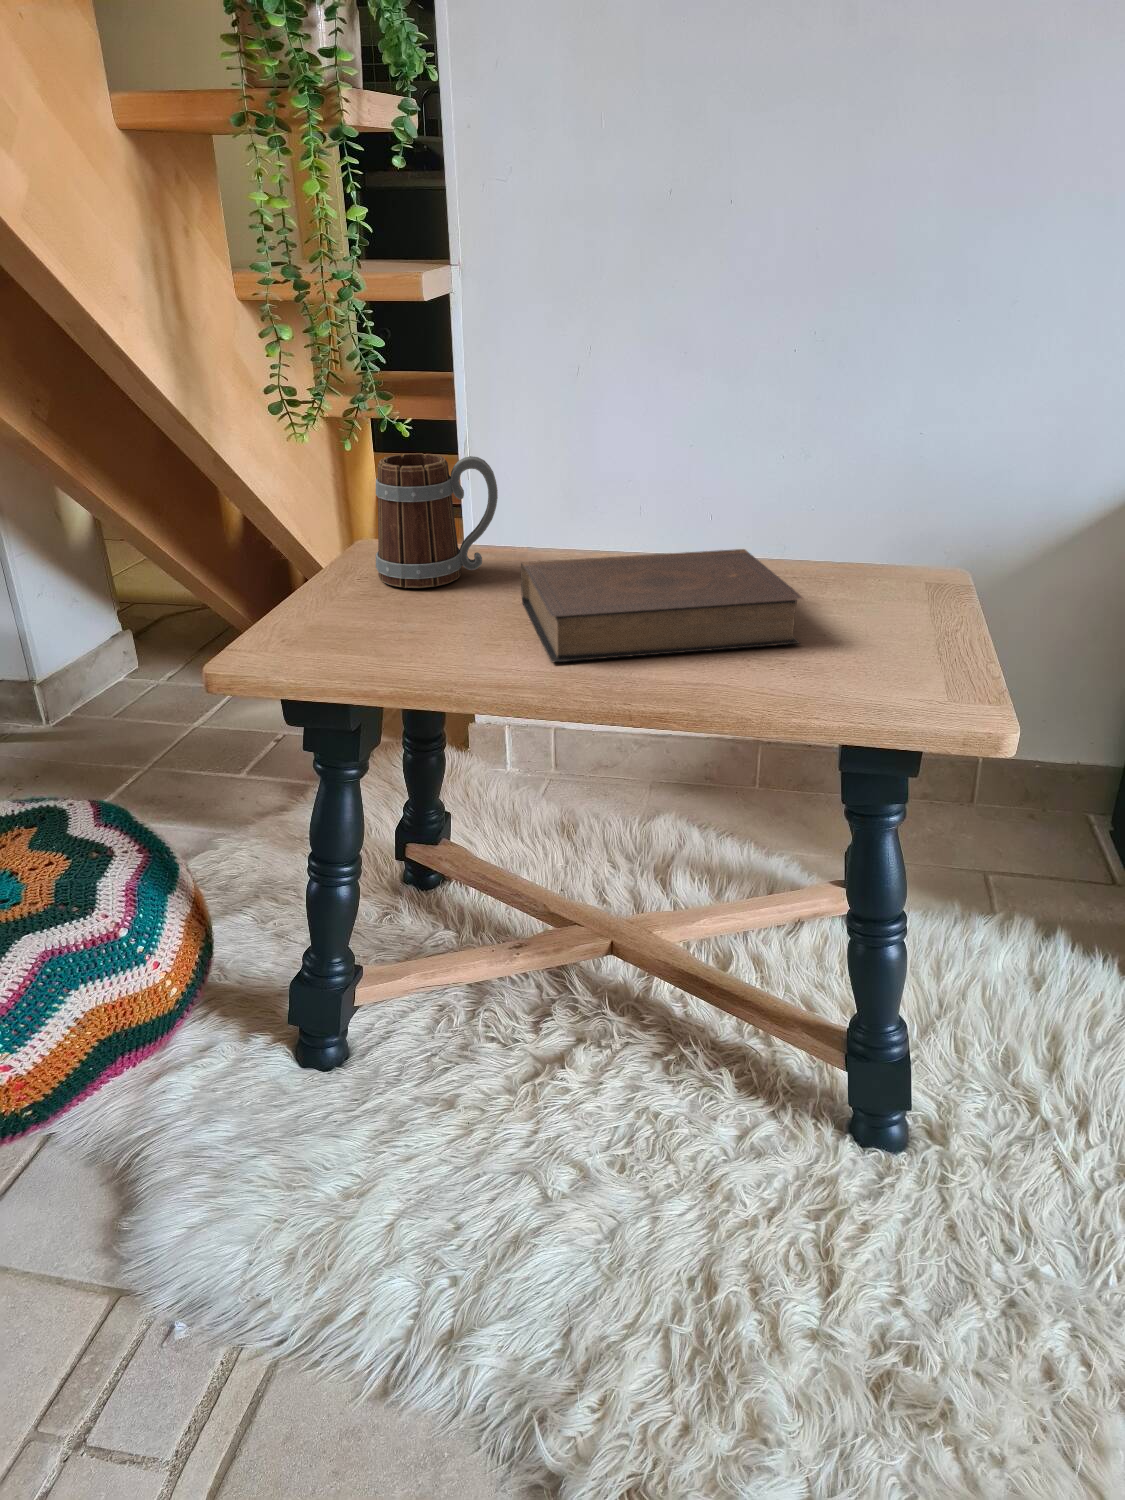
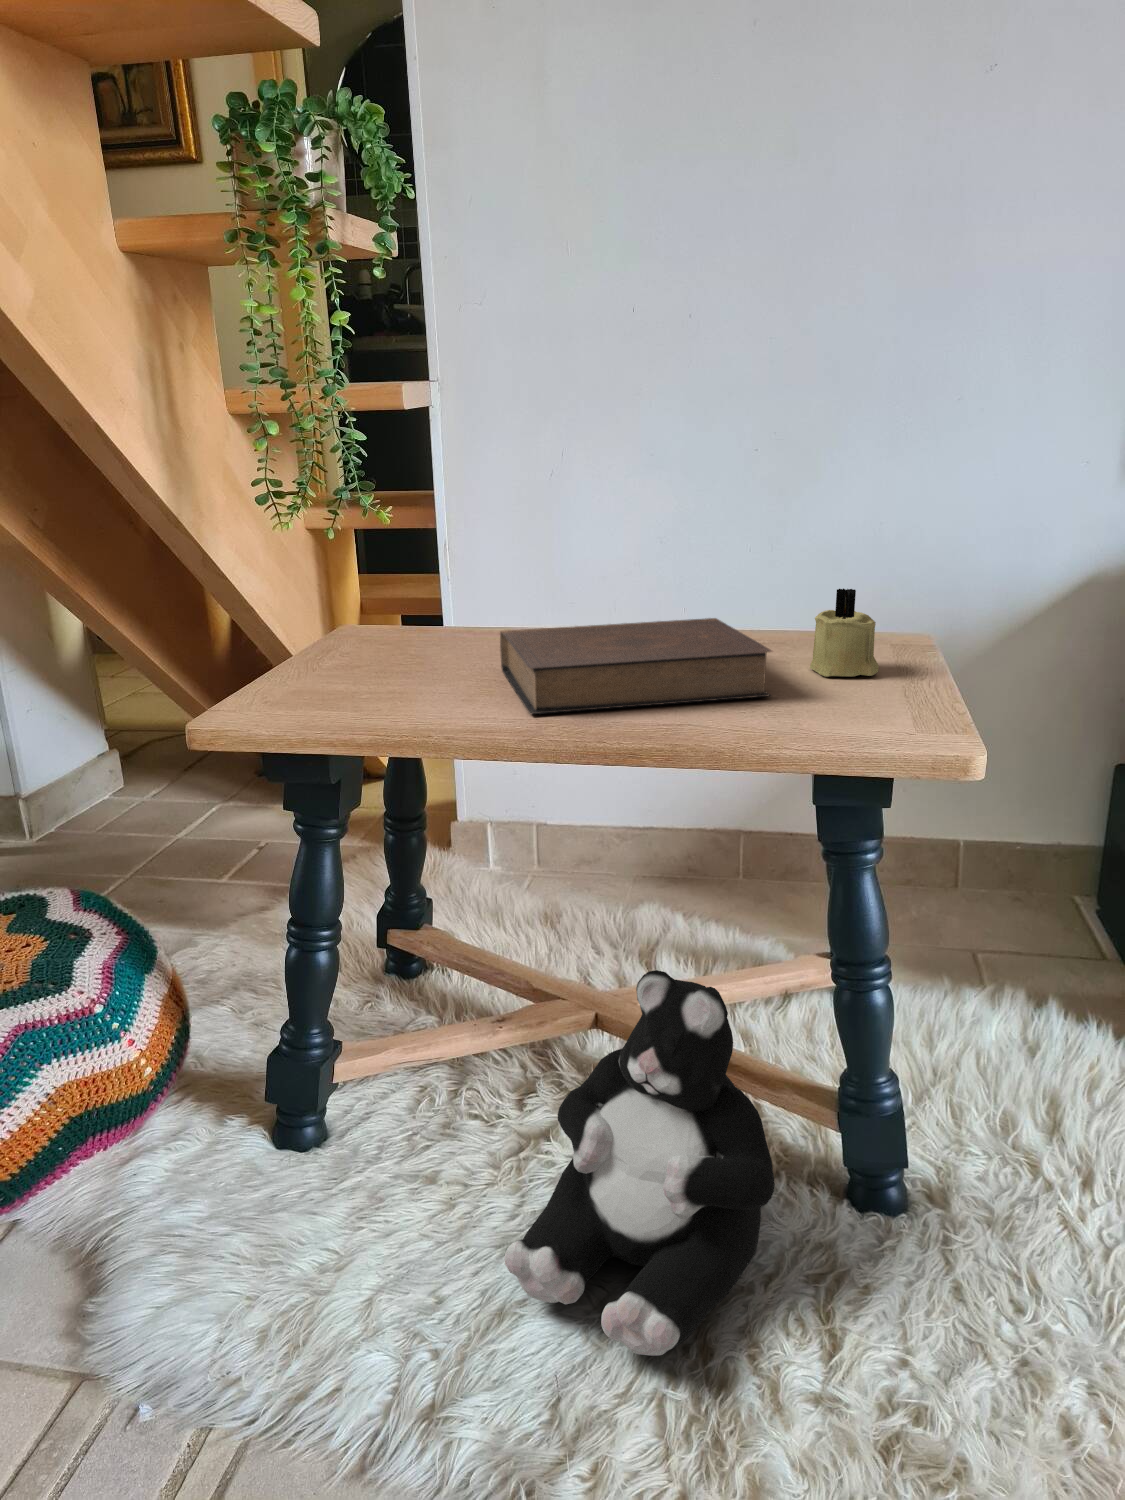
mug: present [376,453,498,588] -> none [360,535,477,661]
candle: none [840,525,912,619] -> present [810,588,879,677]
plush toy: none [520,926,782,1292] -> present [505,970,775,1356]

